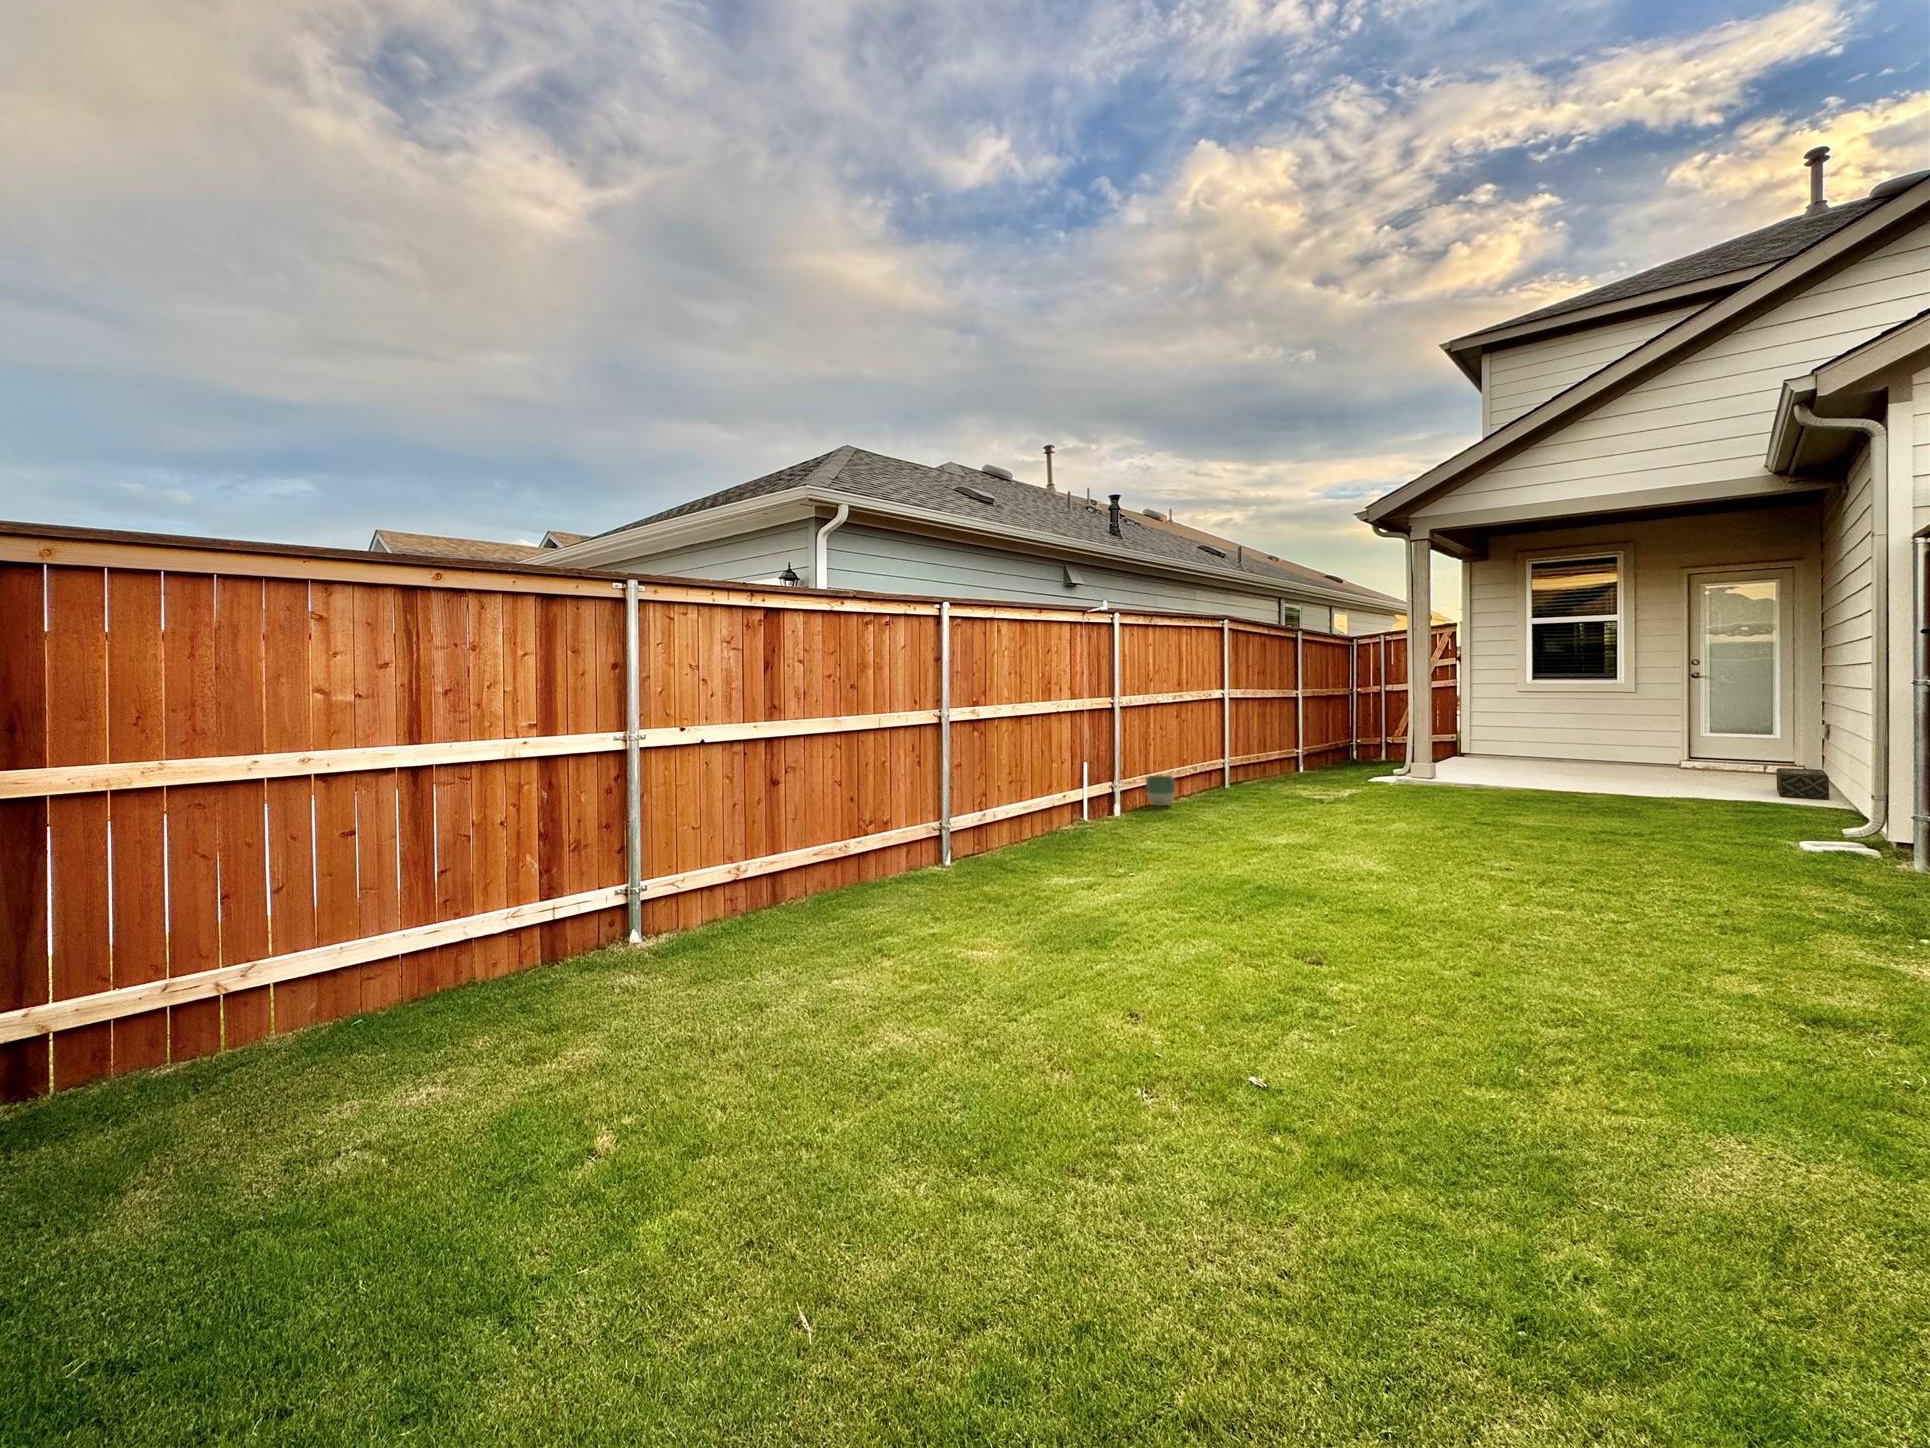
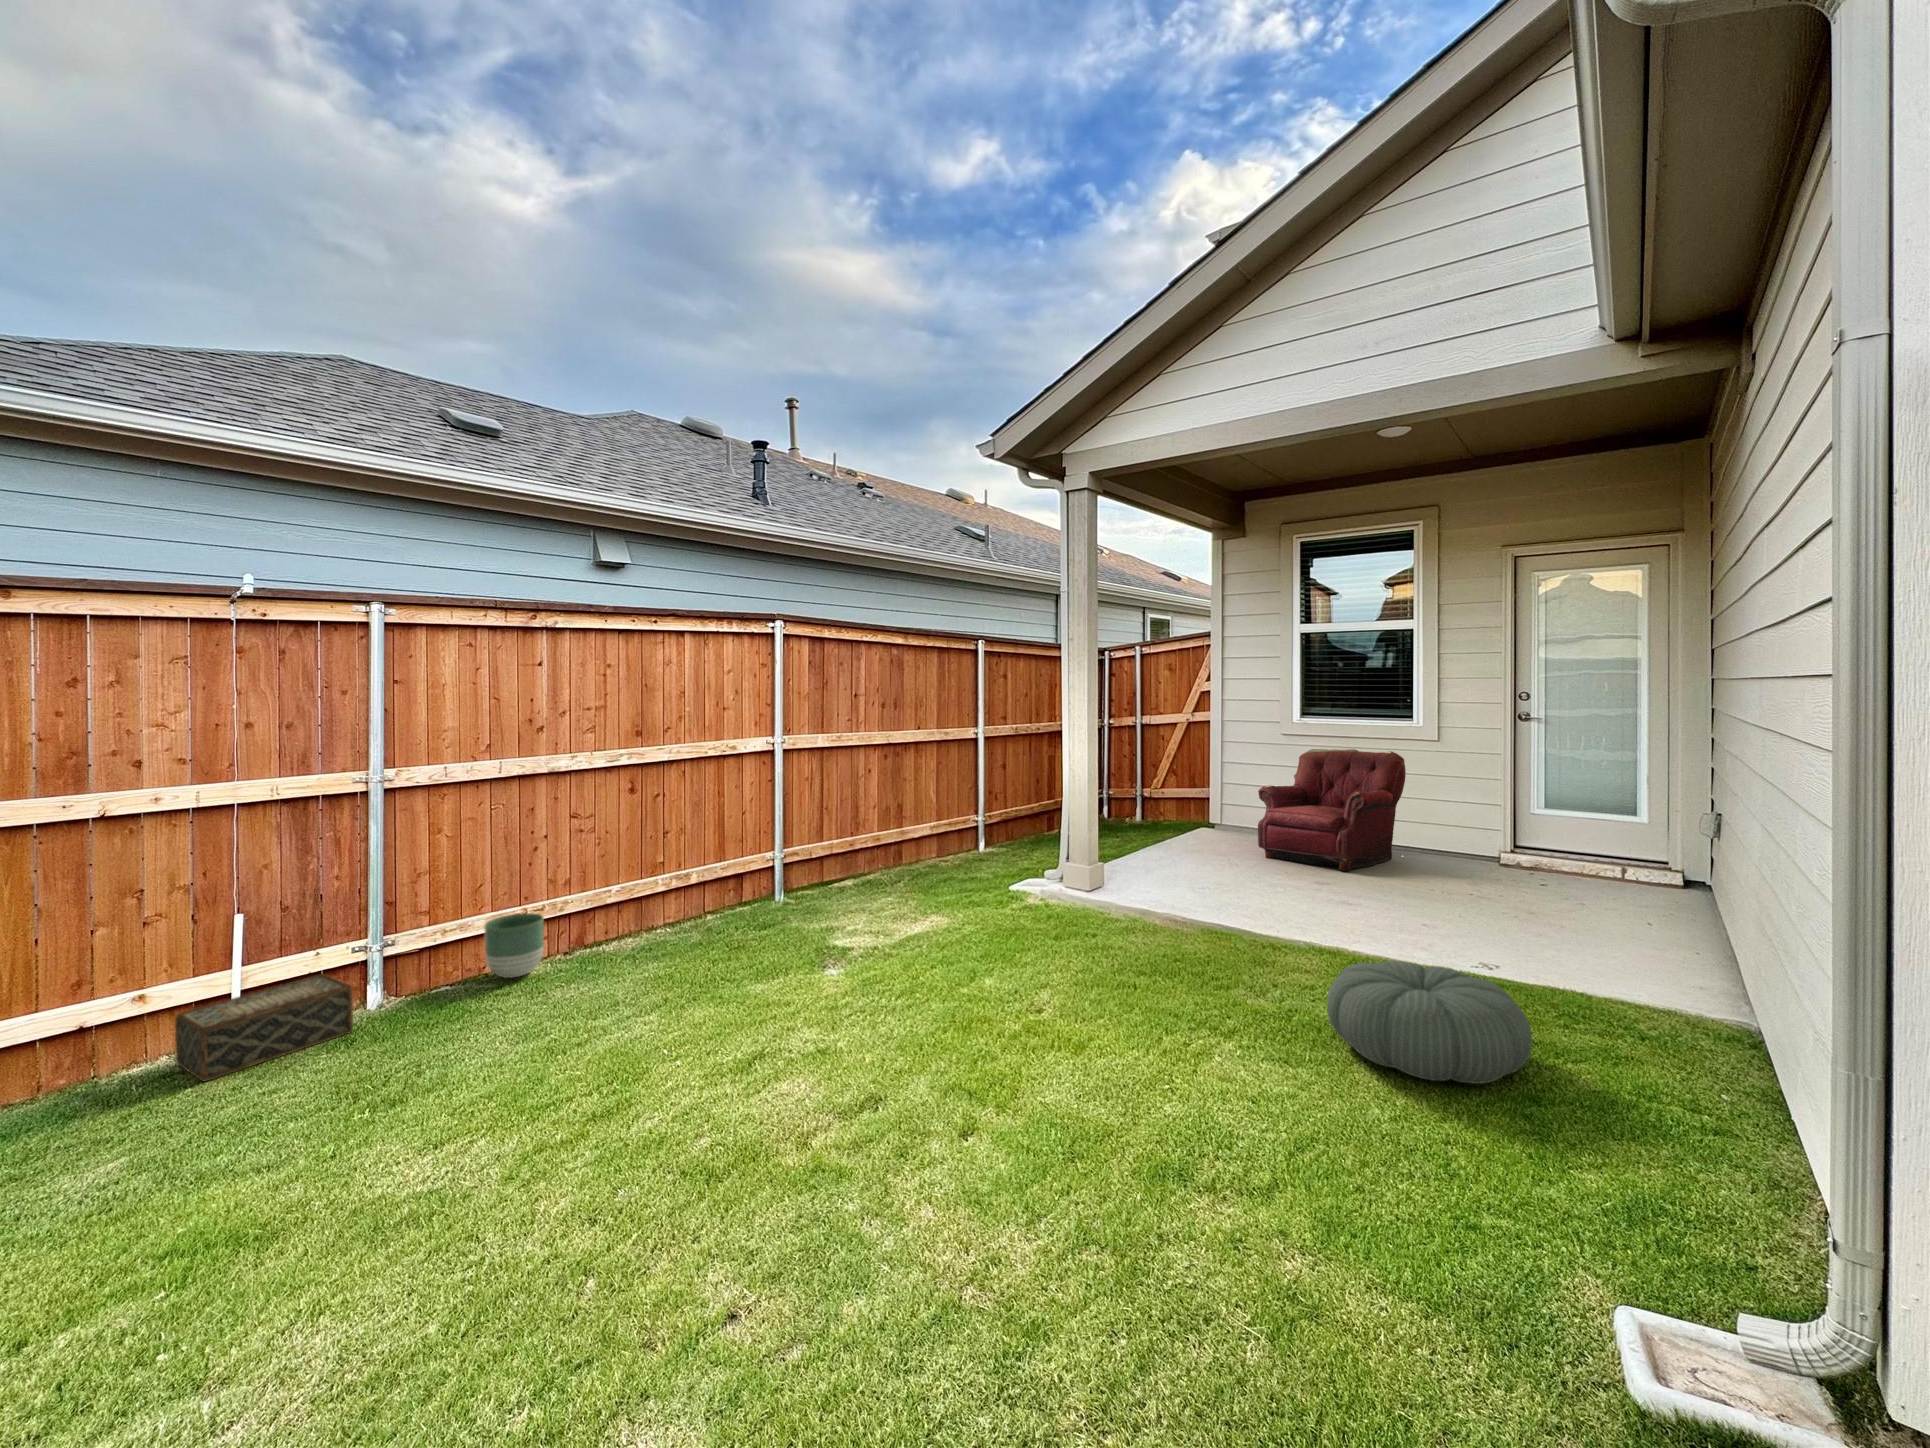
armchair: none [1515,700,1617,770] -> present [1258,749,1406,871]
woven basket: present [1776,768,1829,799] -> present [175,974,353,1081]
pouf: none [1633,777,1738,816] -> present [1327,960,1533,1084]

